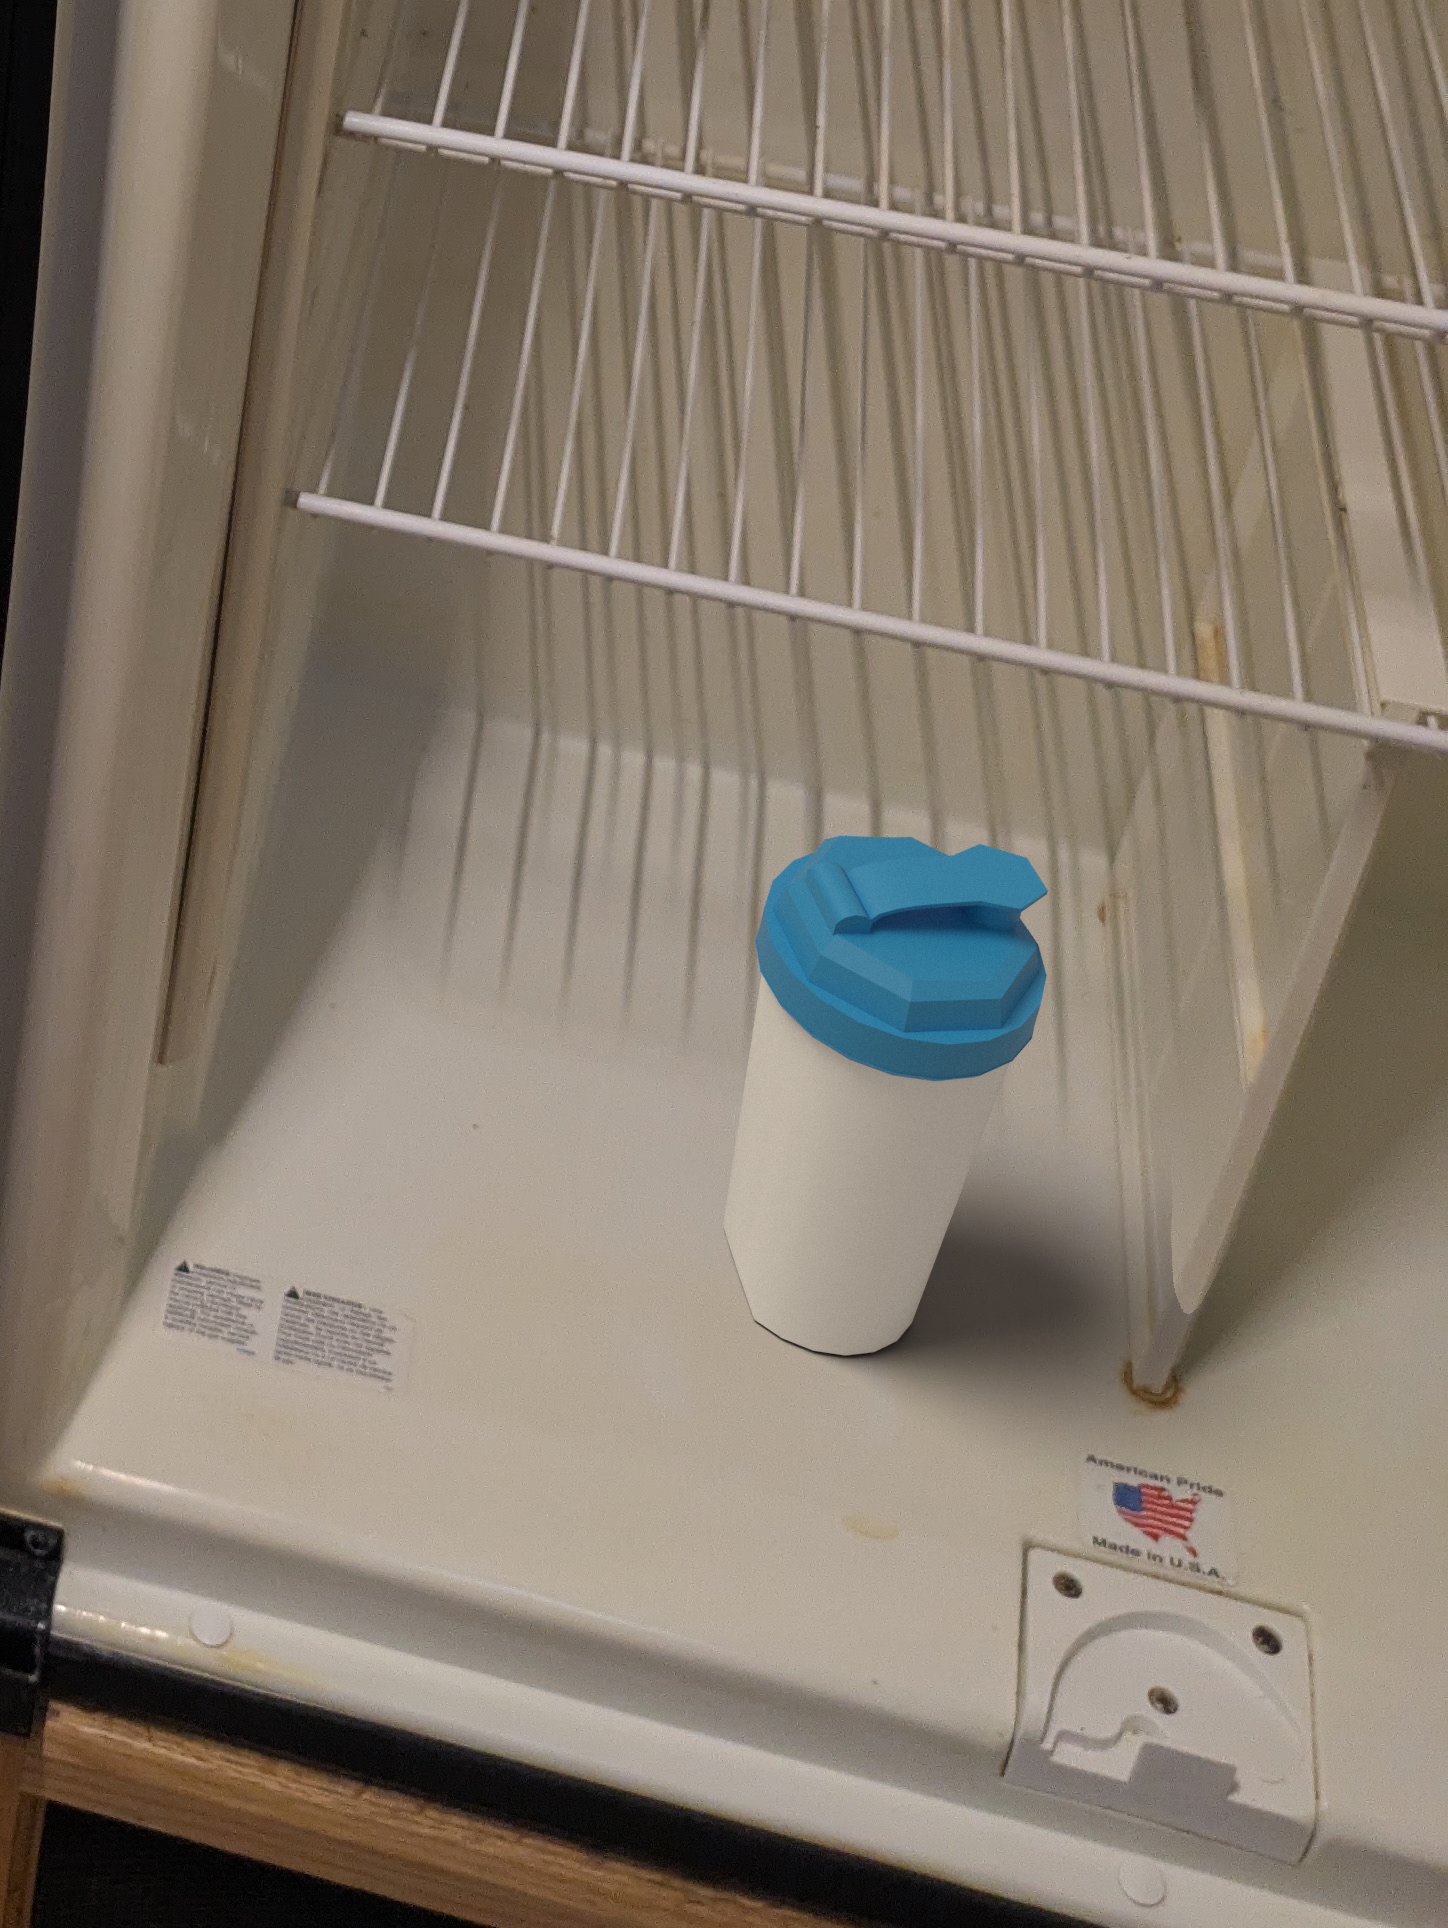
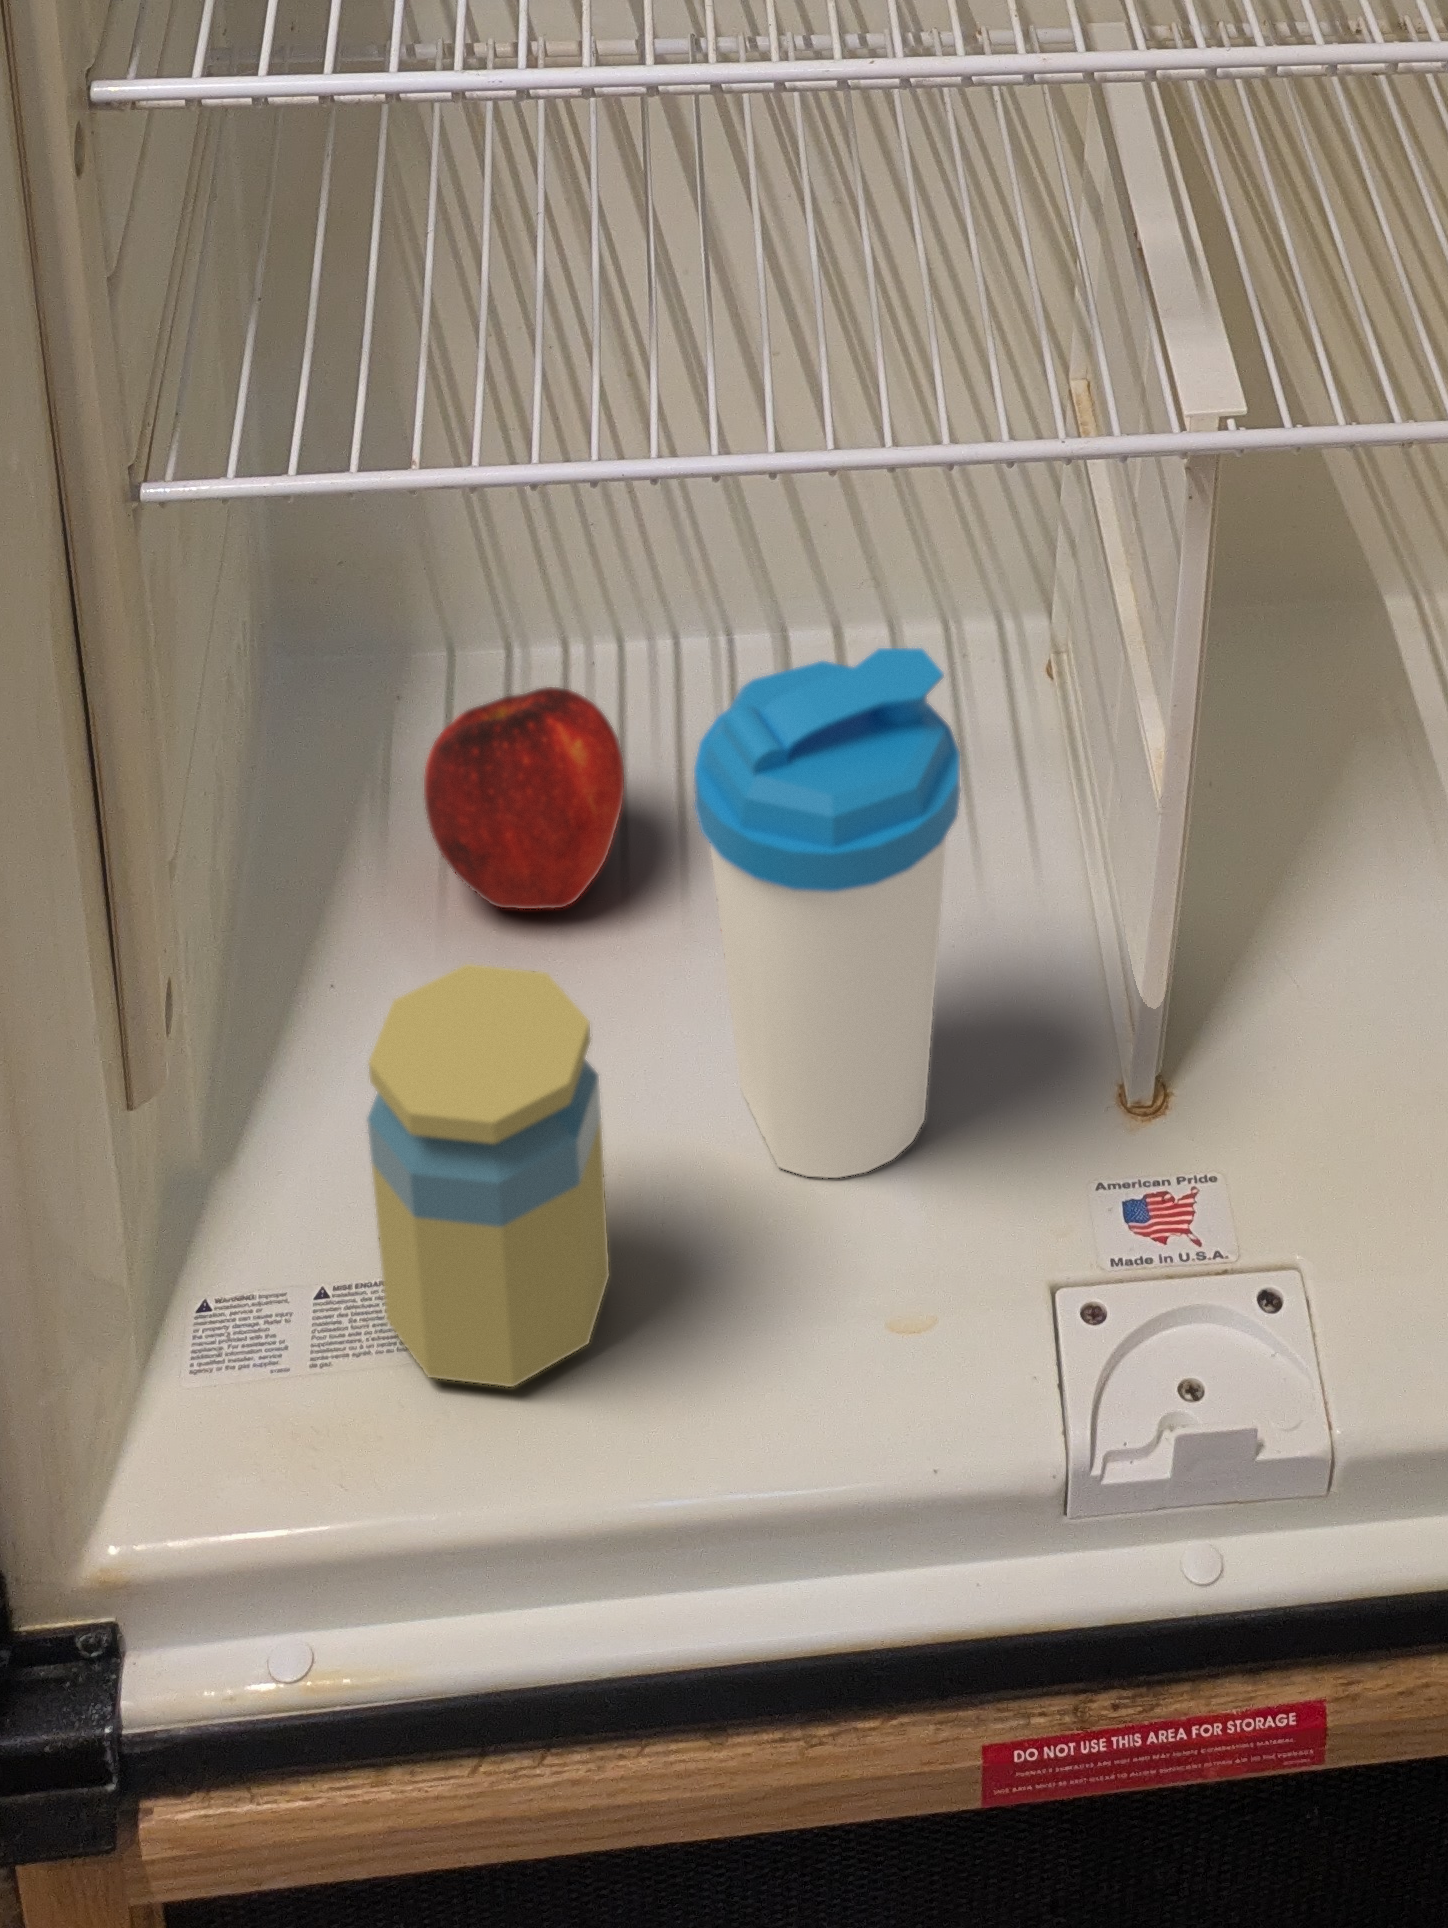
apple: none [452,768,651,987] -> present [424,687,624,909]
jar: none [355,1026,623,1444] -> present [368,964,609,1387]

